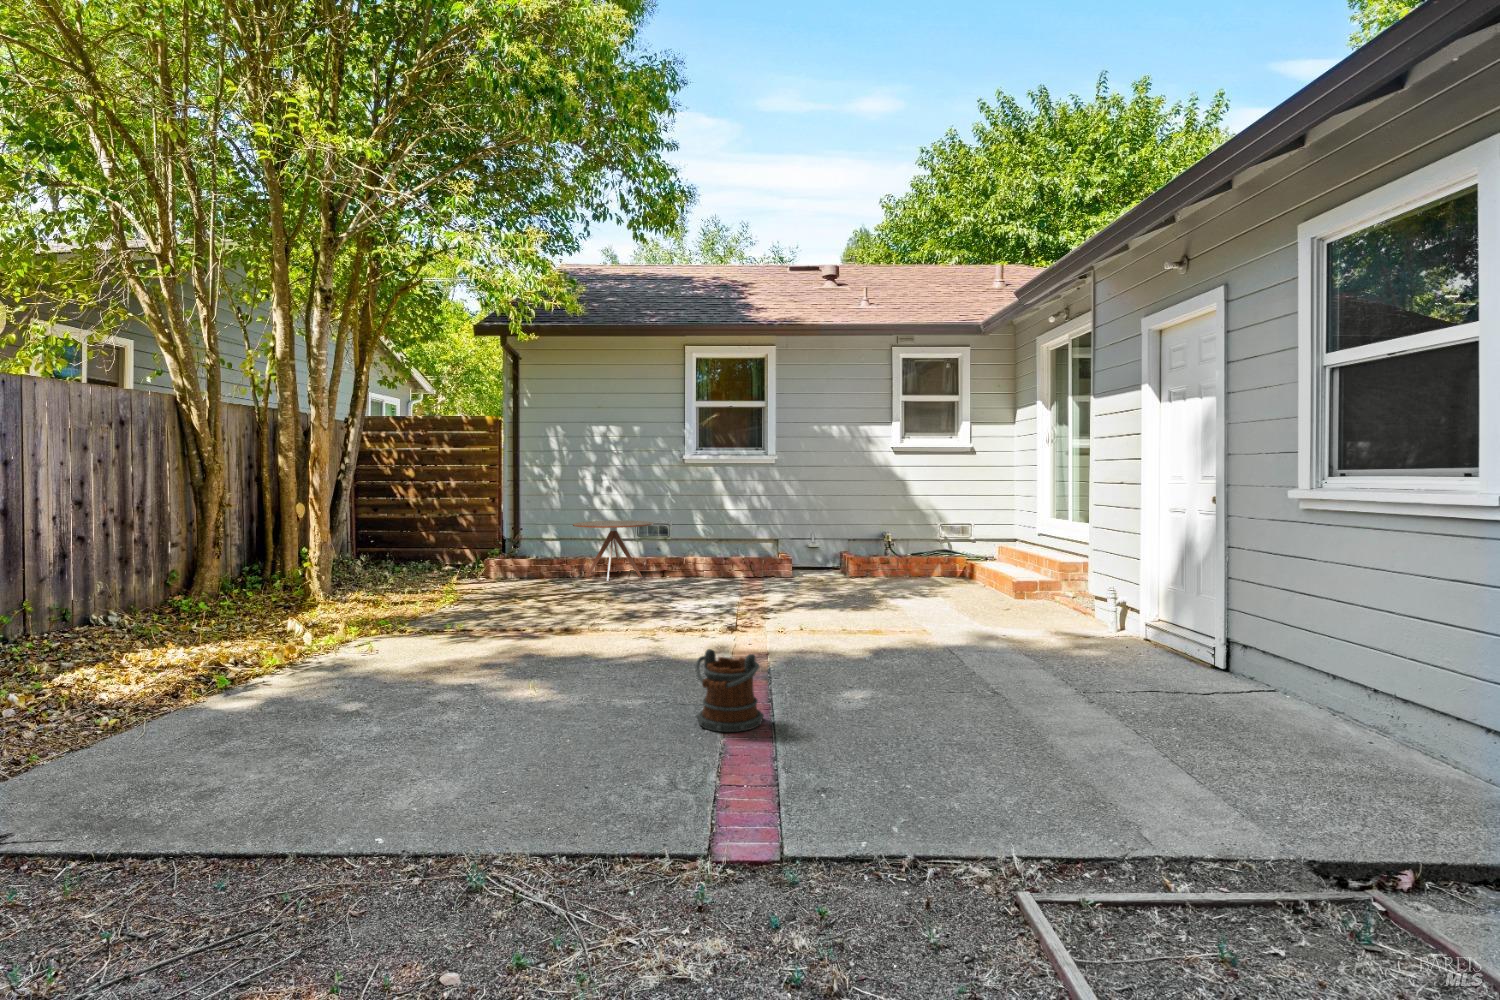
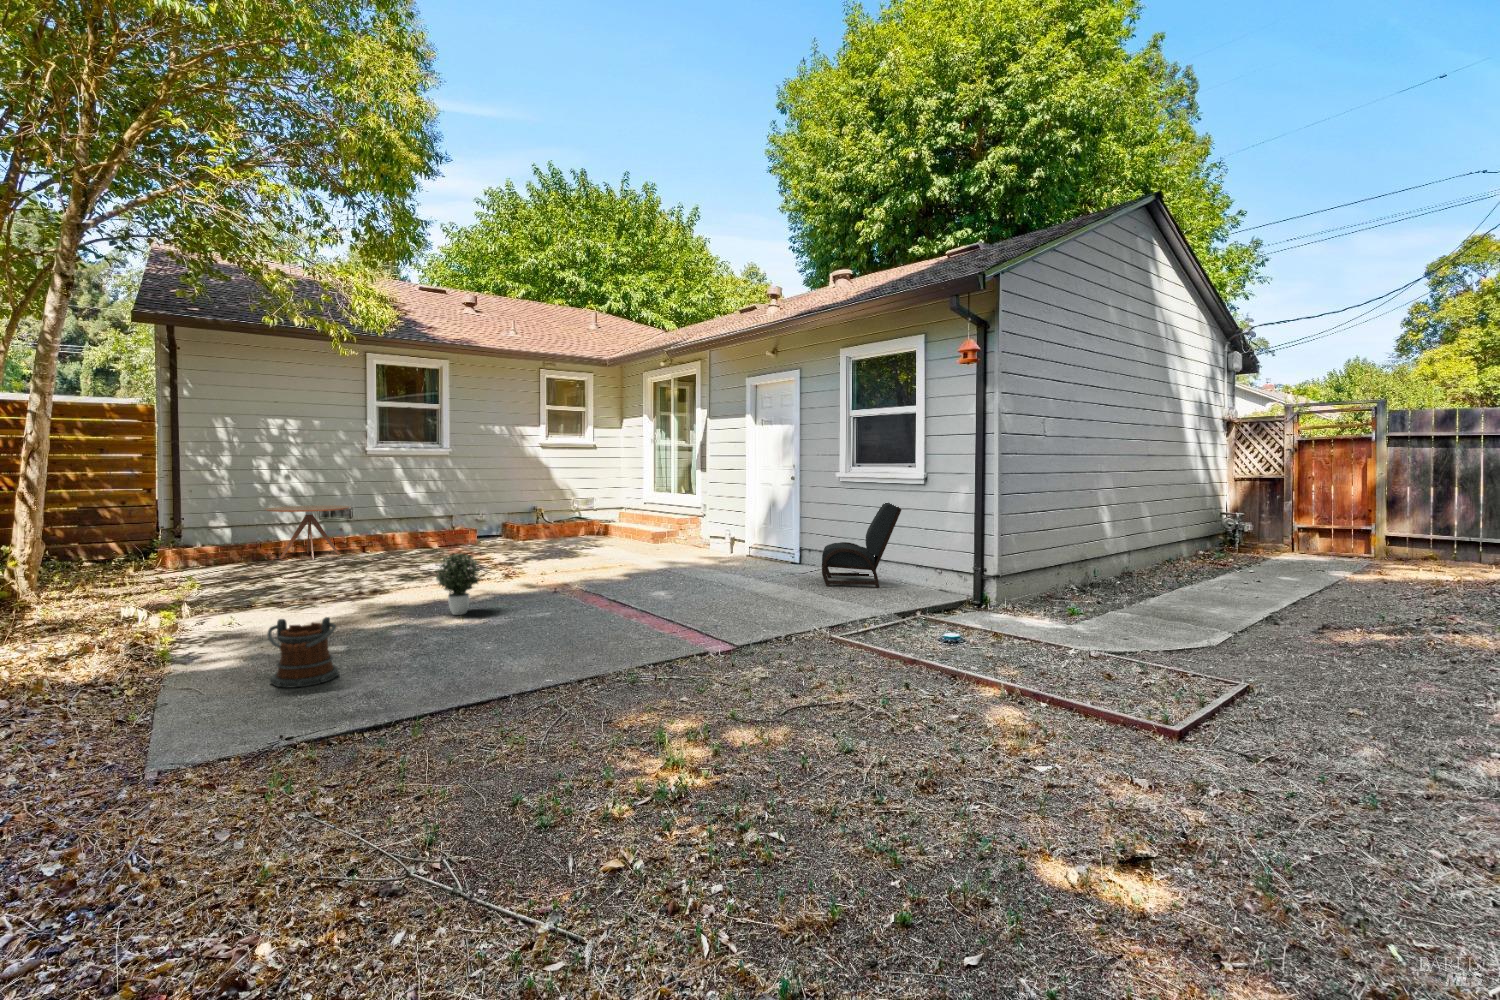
lounge chair: none [1202,563,1440,765] -> present [822,503,901,588]
potted plant: none [535,596,595,683] -> present [435,553,480,615]
bucket: present [695,649,764,732] -> present [268,617,339,688]

